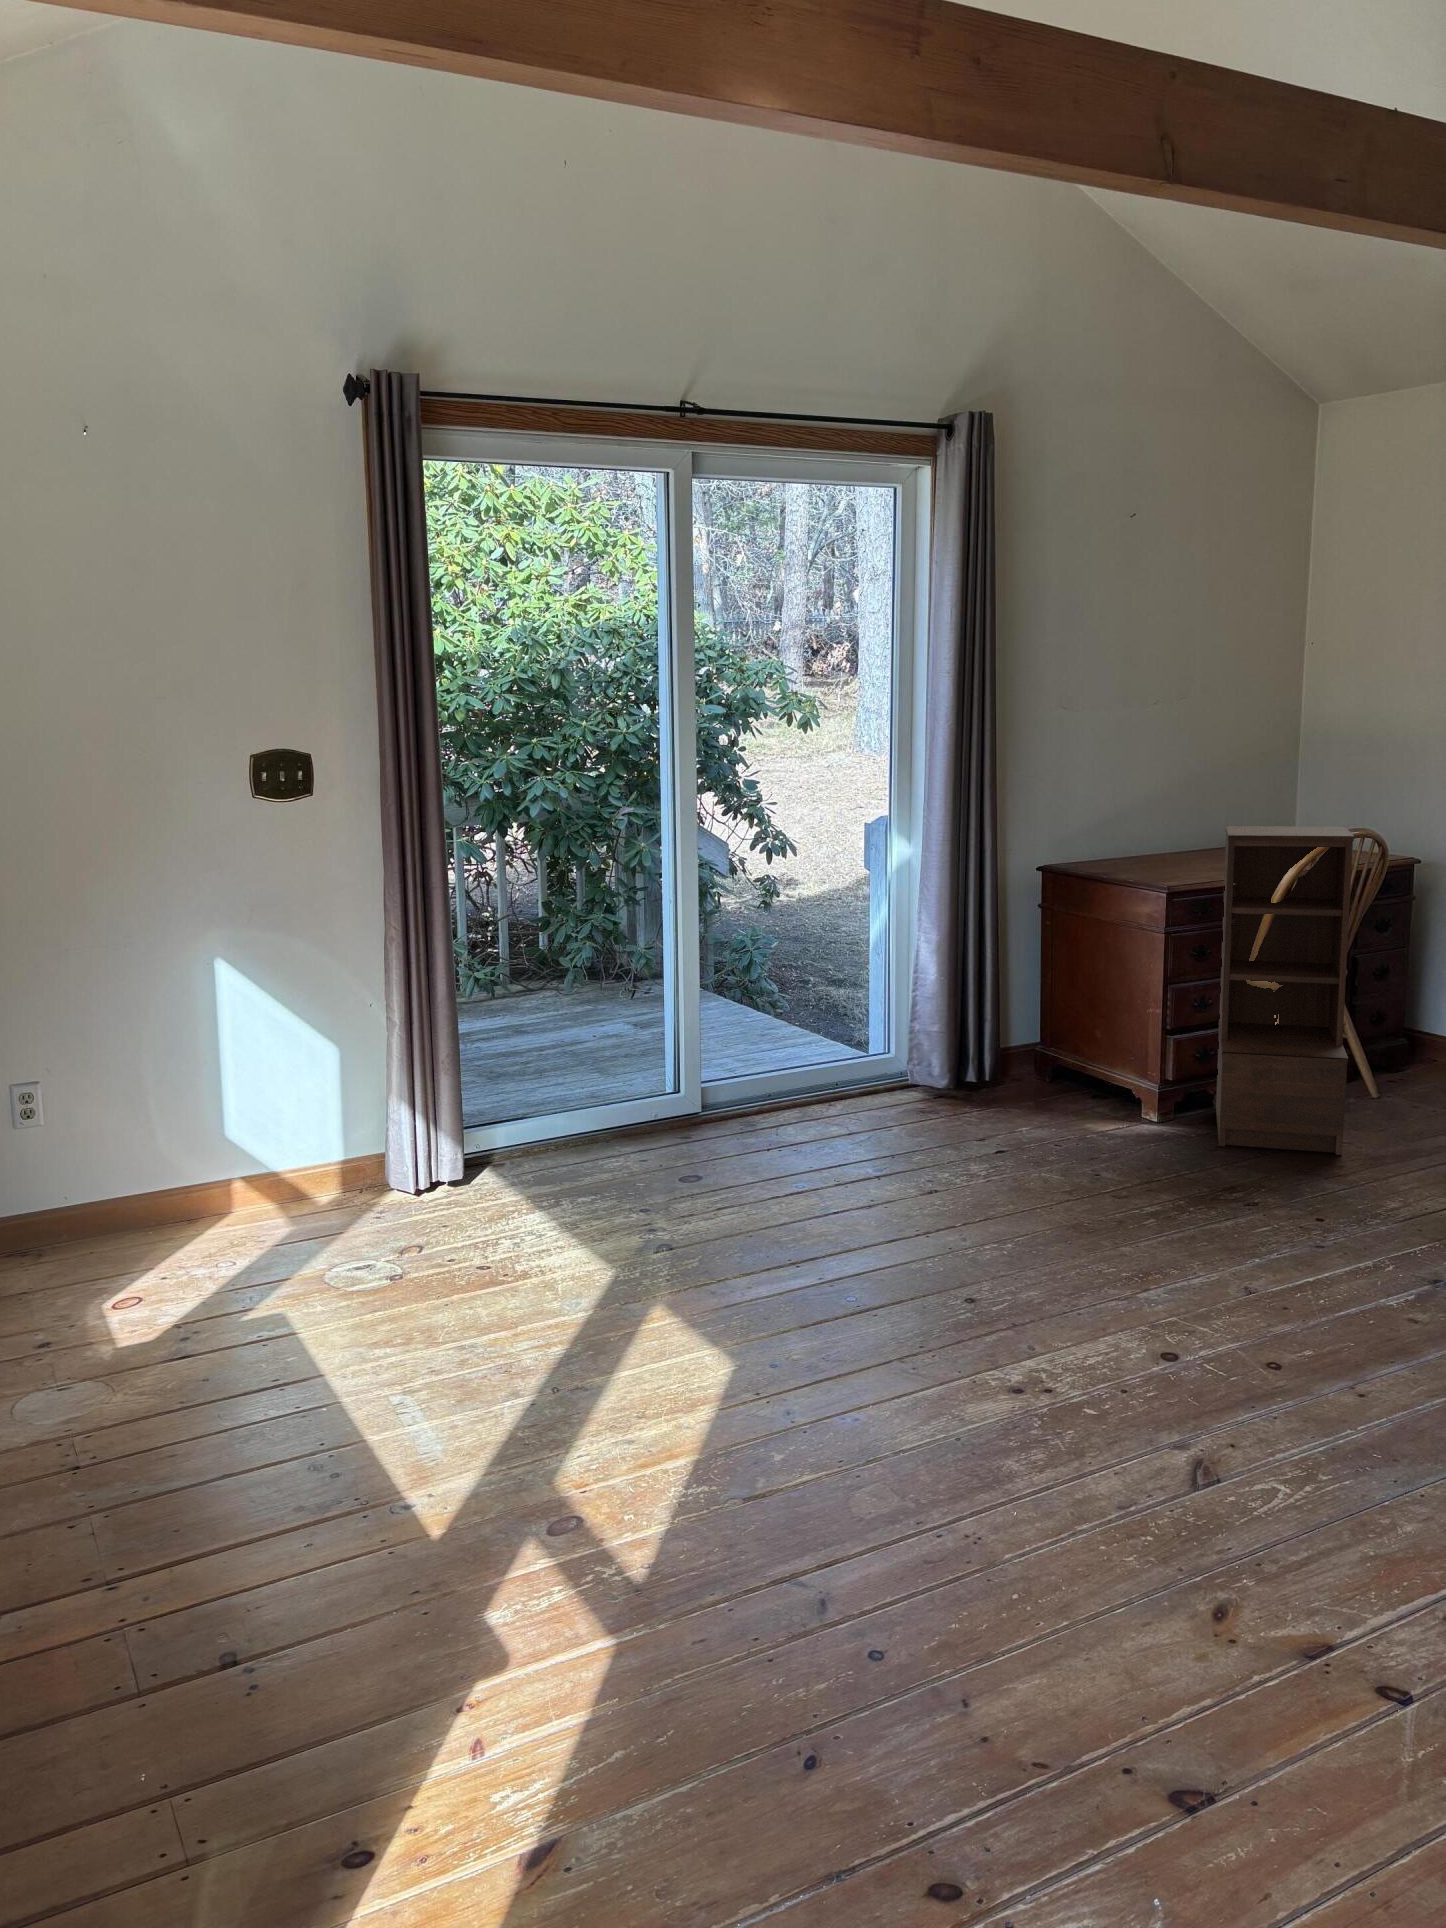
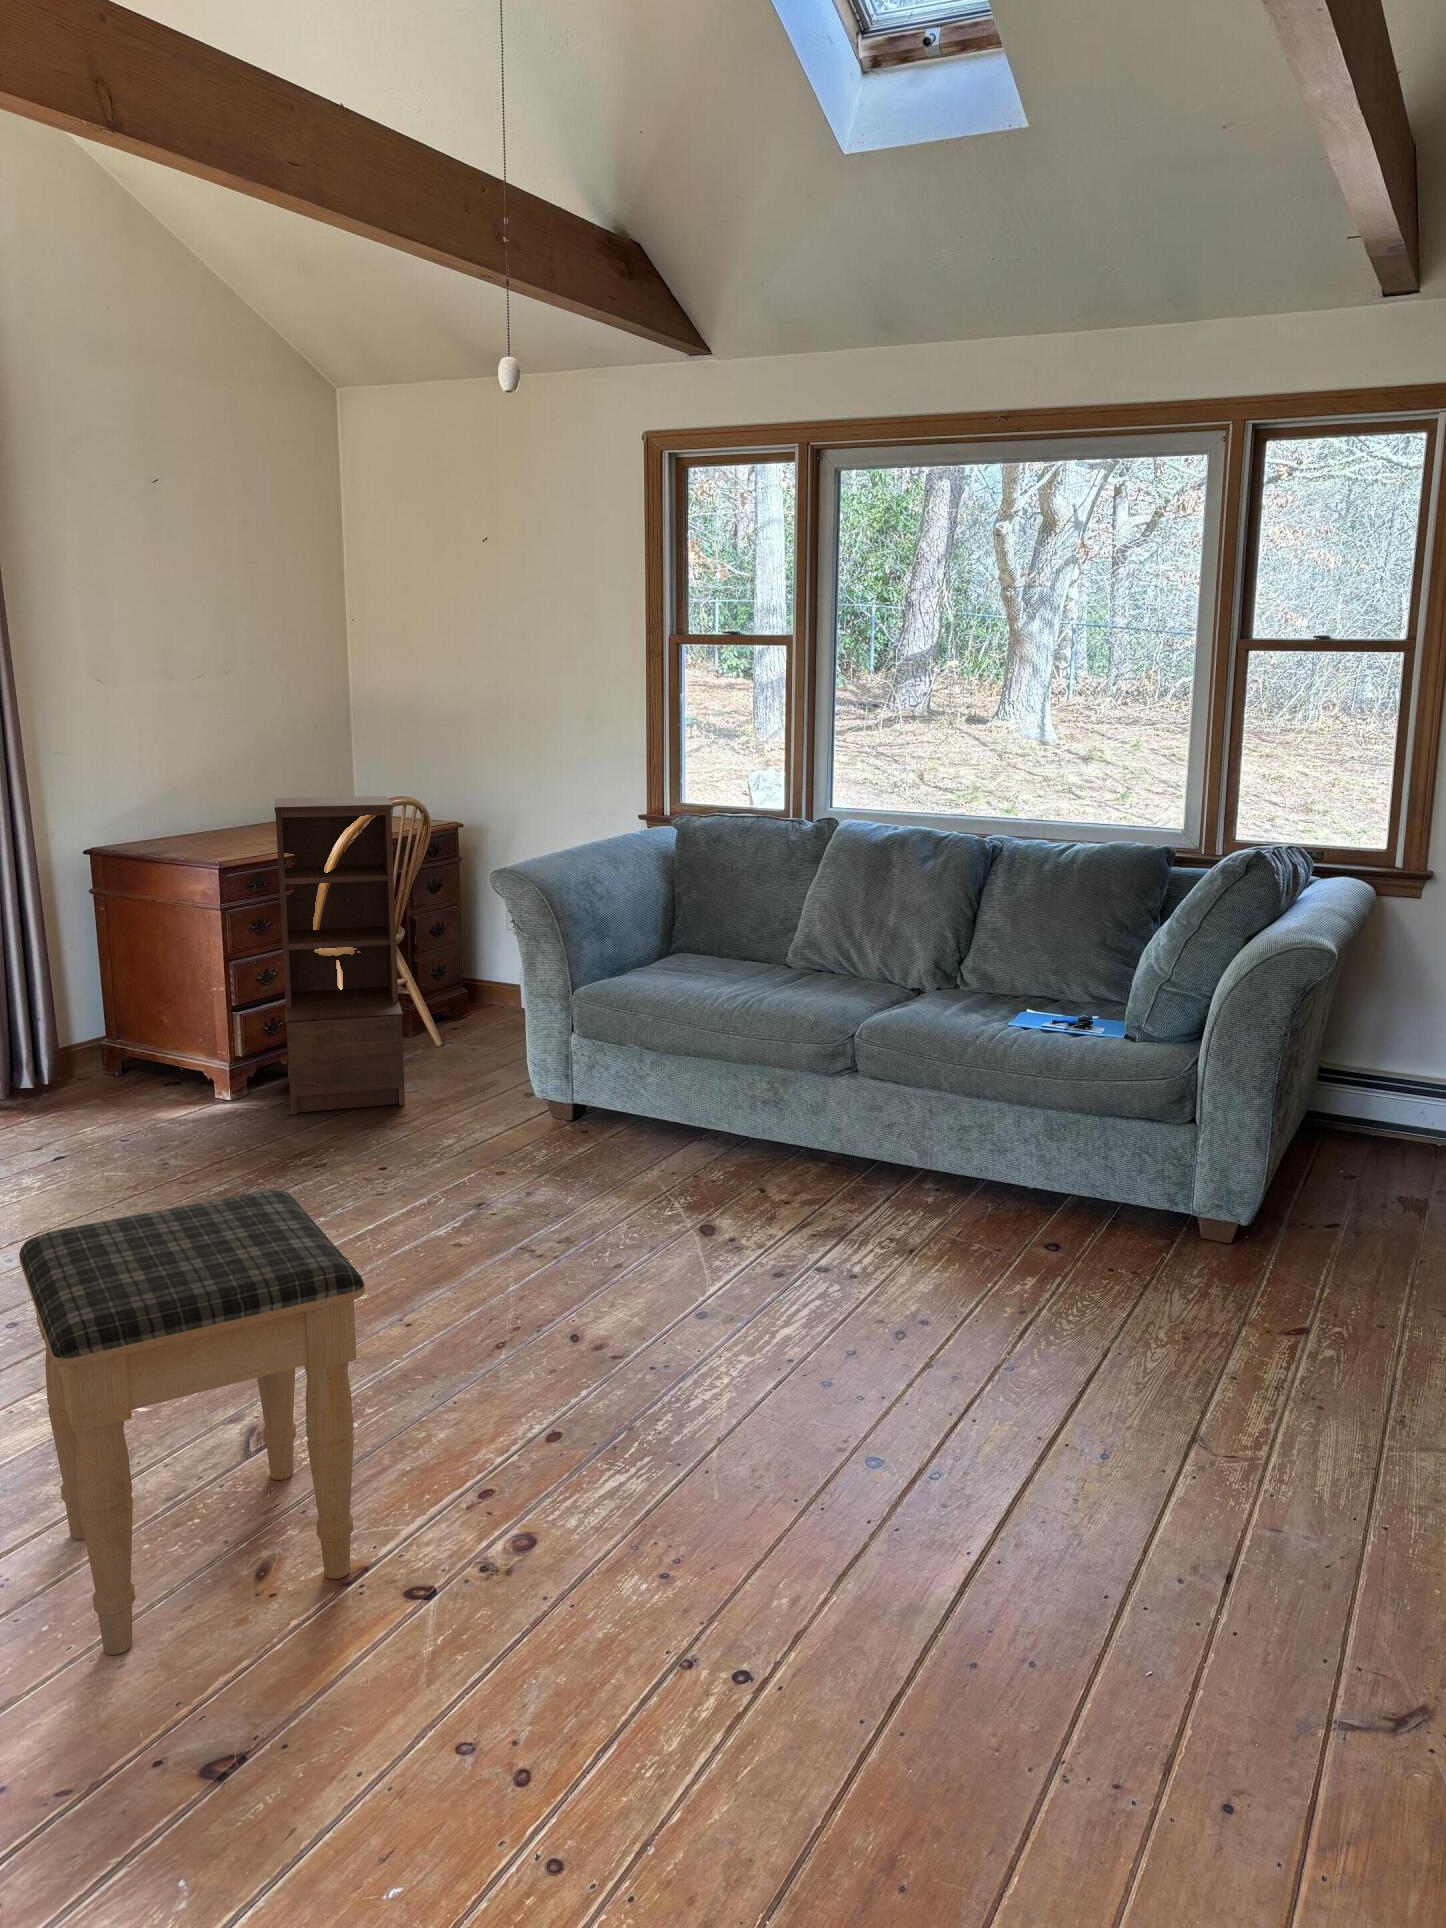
footstool: none [1013,1226,1361,1649] -> present [19,1190,365,1655]

